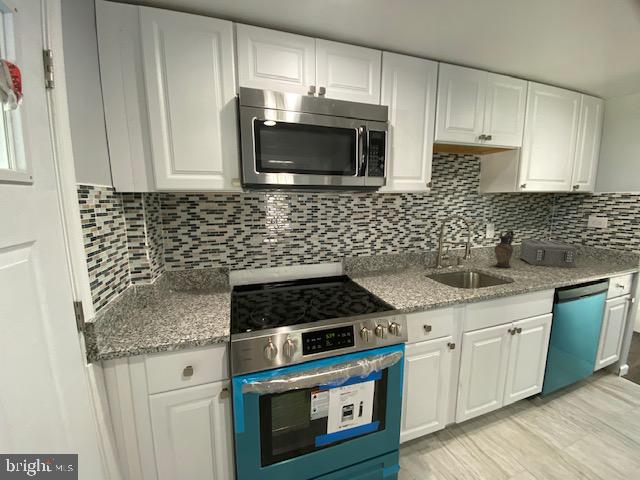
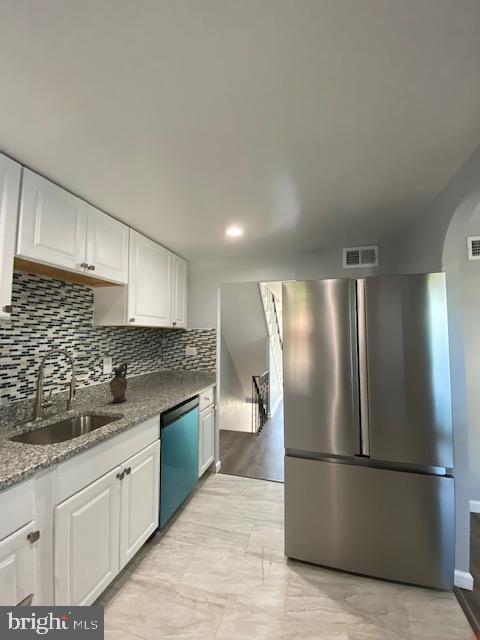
toaster: present [519,240,577,267] -> none [138,369,178,394]

